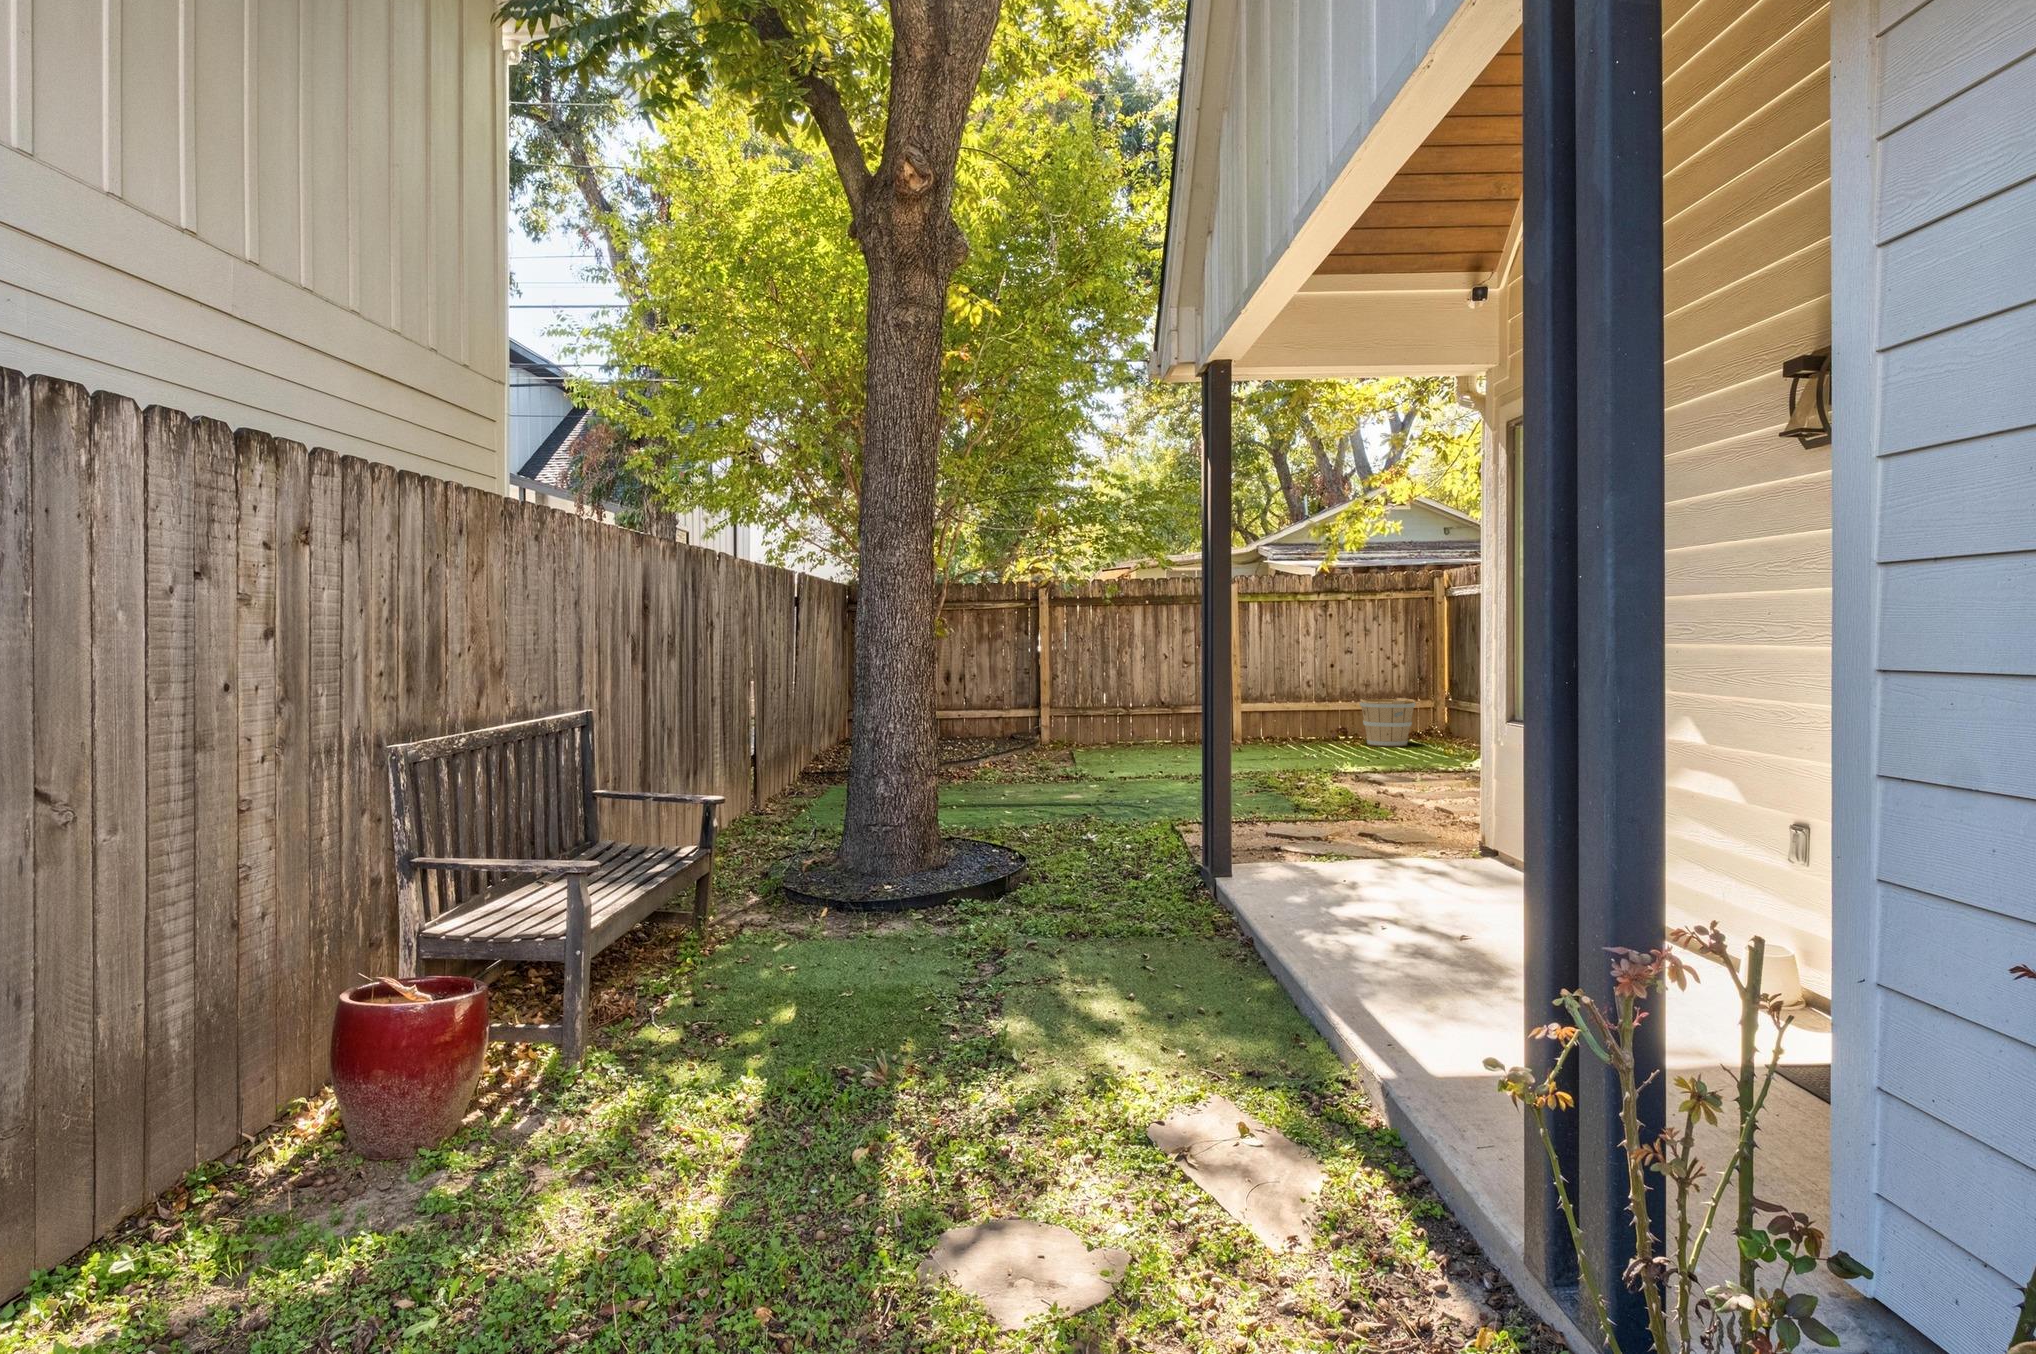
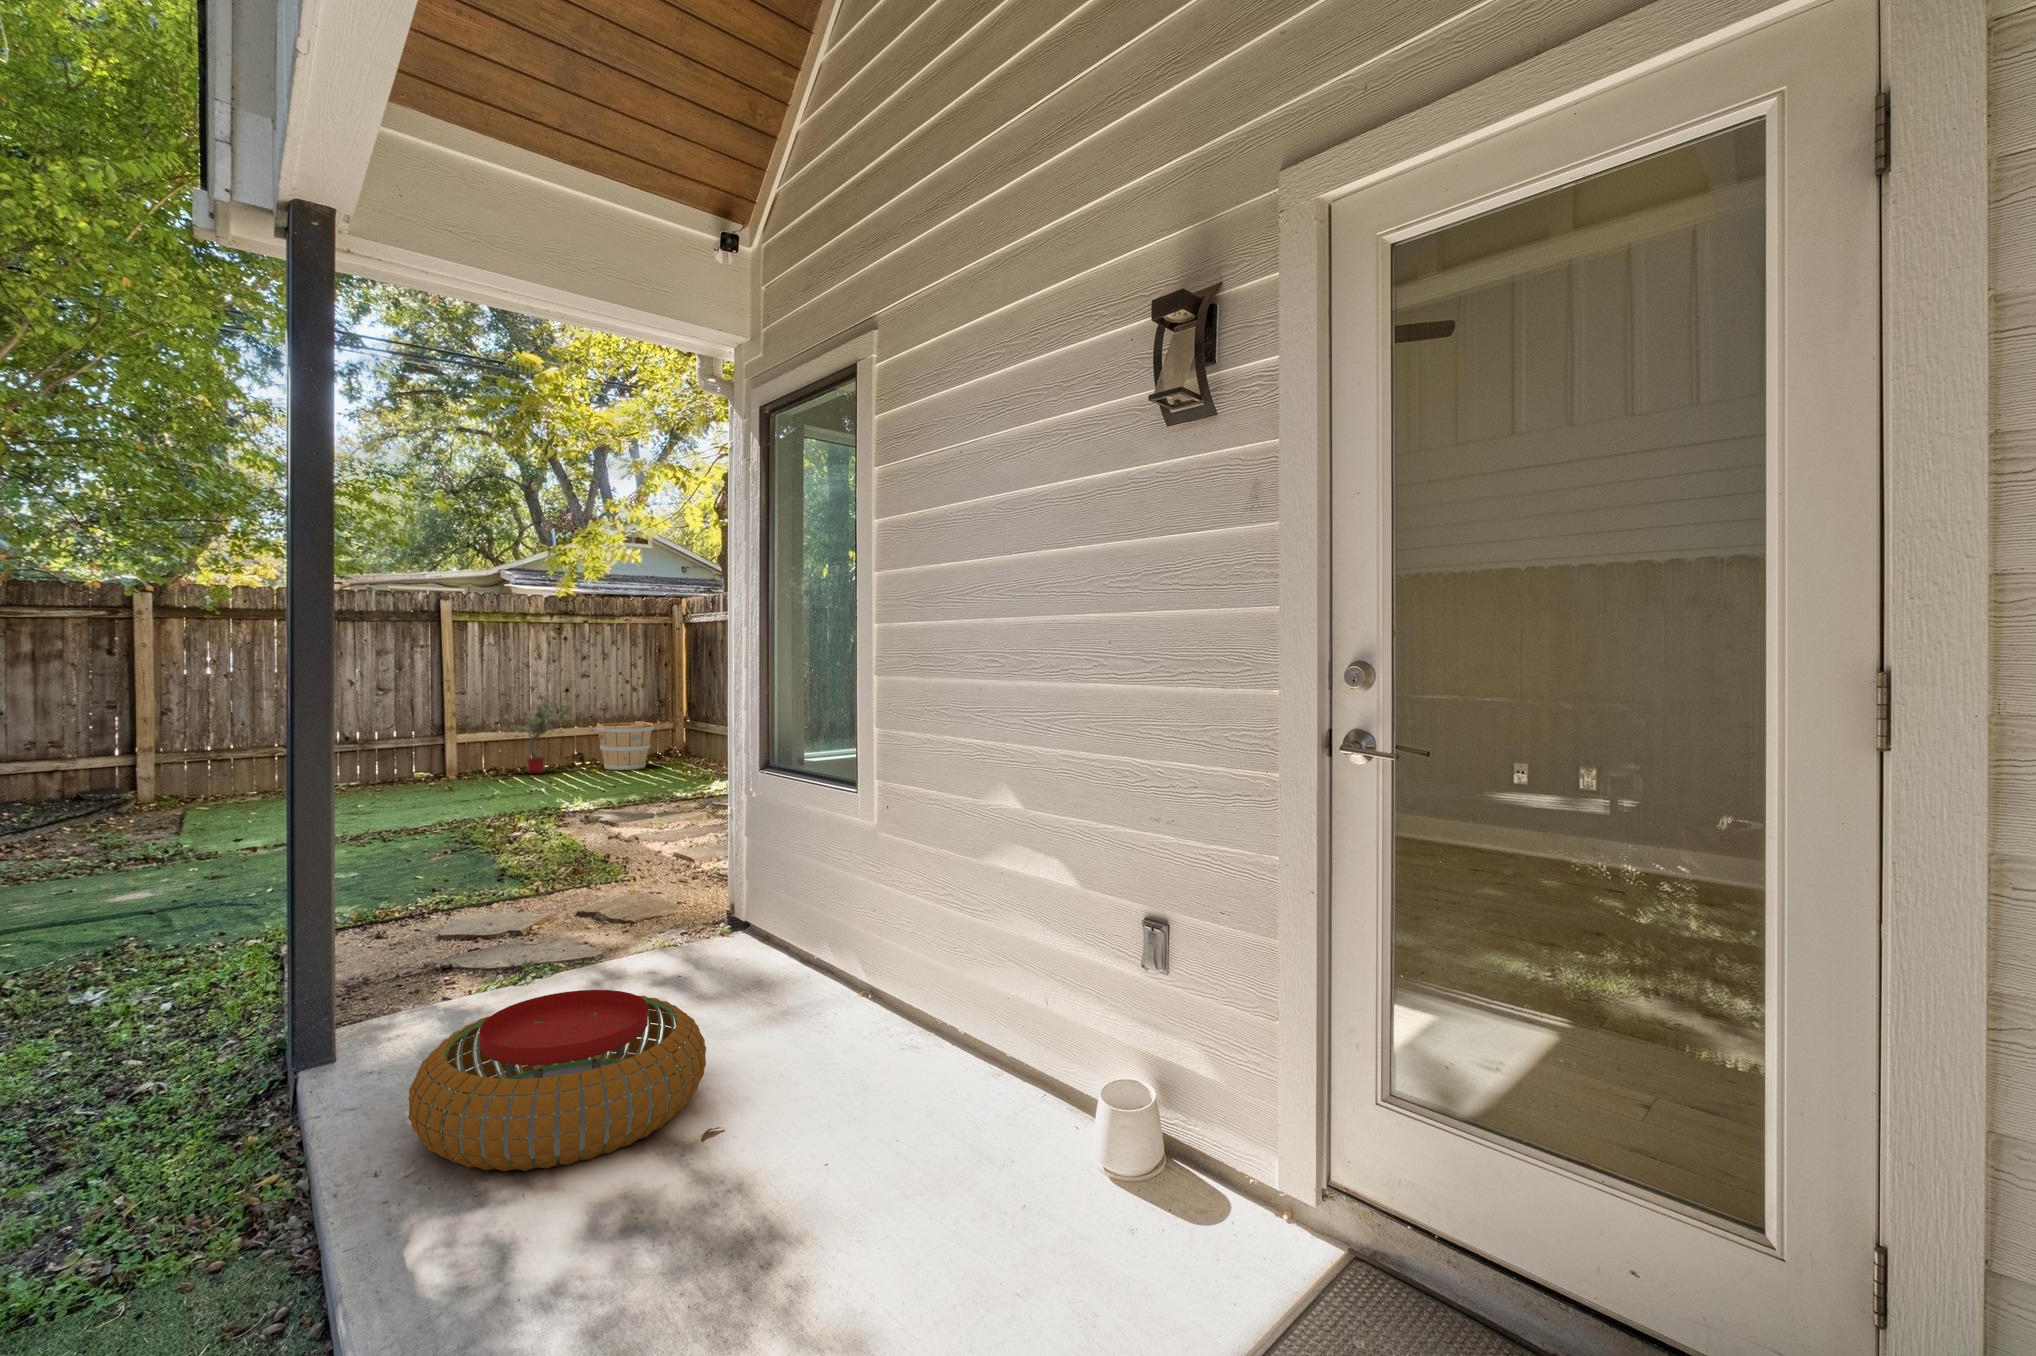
potted tree: none [1272,666,1339,746] -> present [500,692,572,774]
pouf: none [1287,841,1458,922] -> present [408,990,706,1171]

